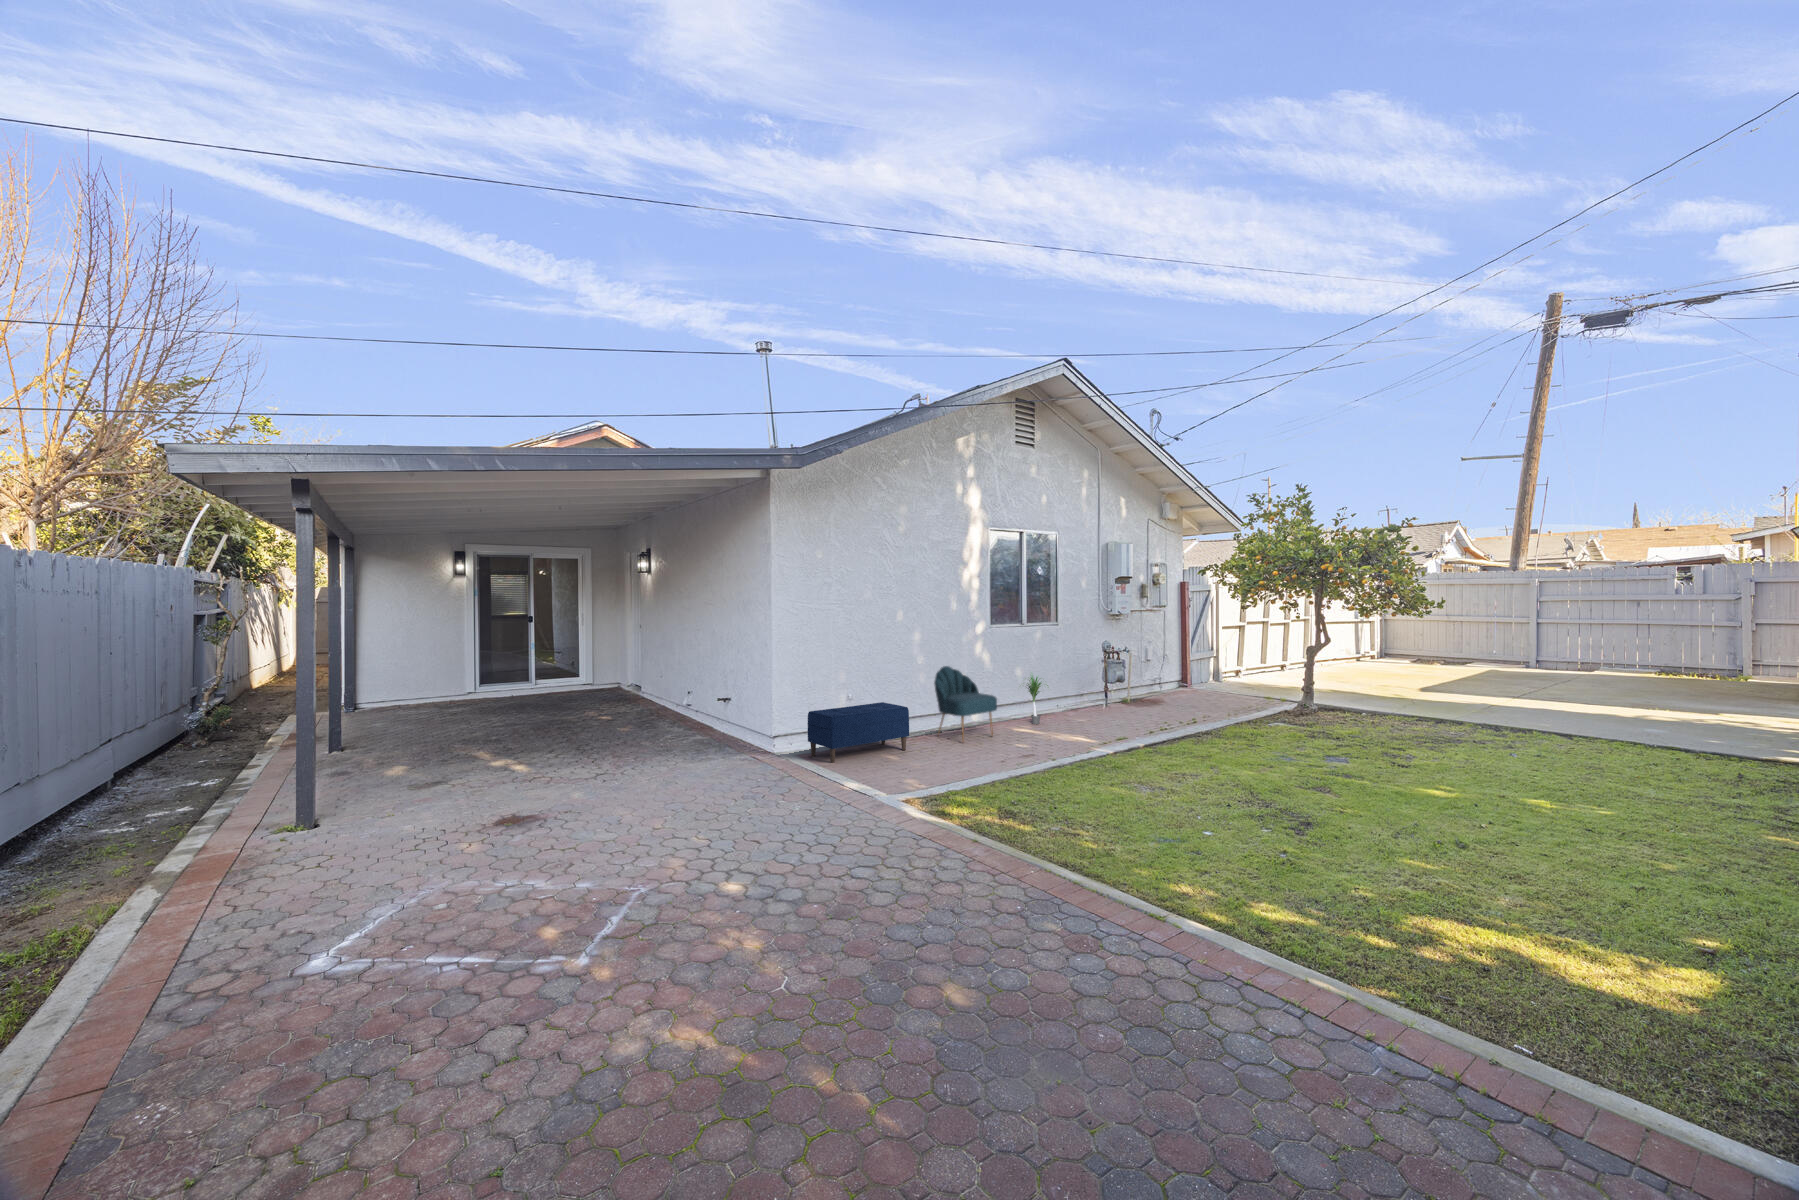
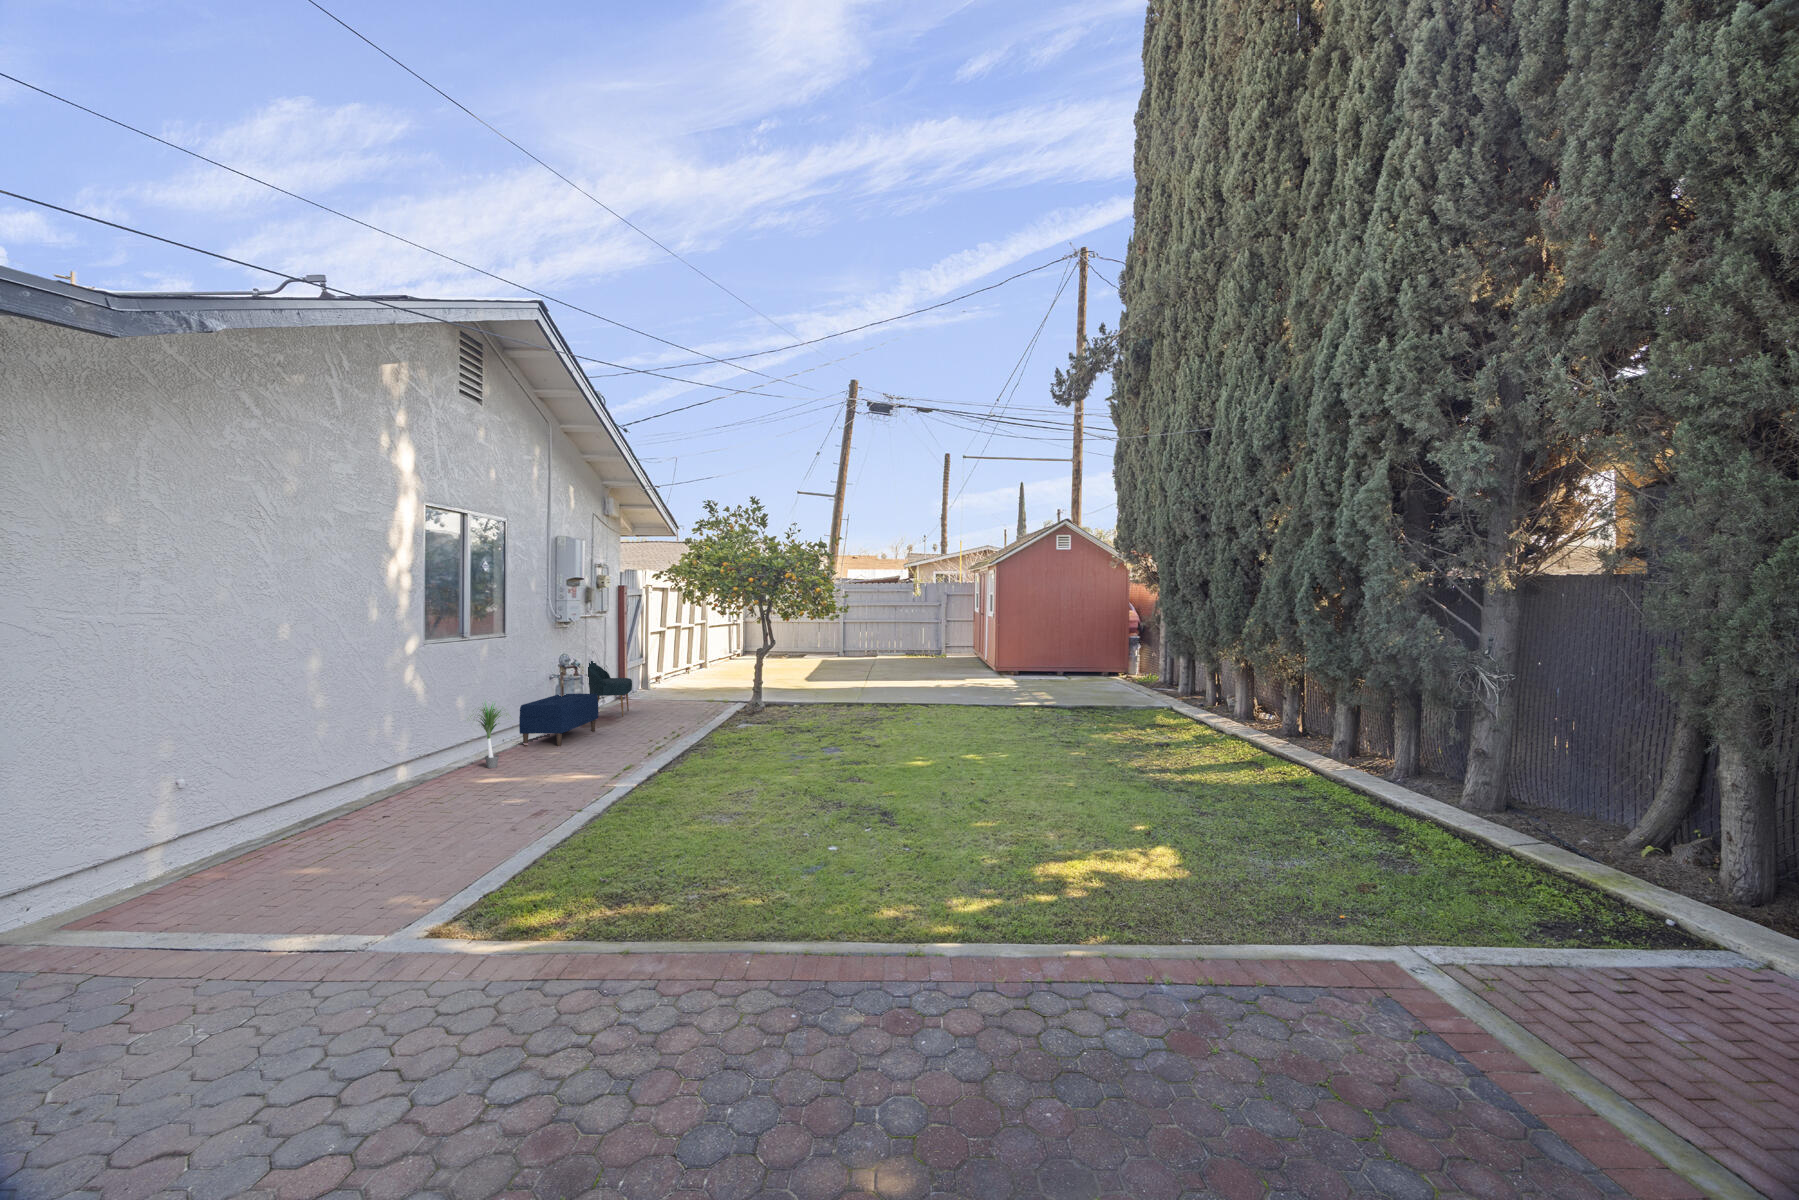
chair: present [934,666,997,740] -> present [588,661,632,716]
bench: present [807,702,909,763] -> present [519,694,598,747]

